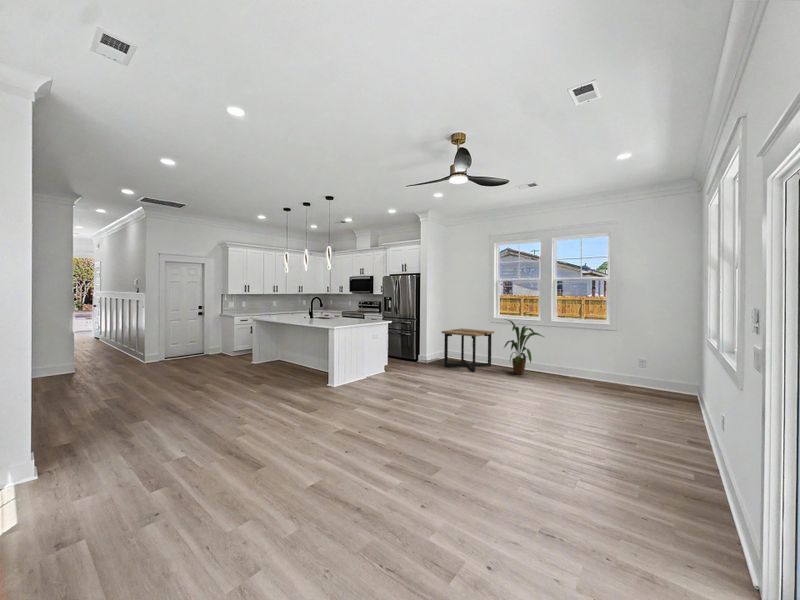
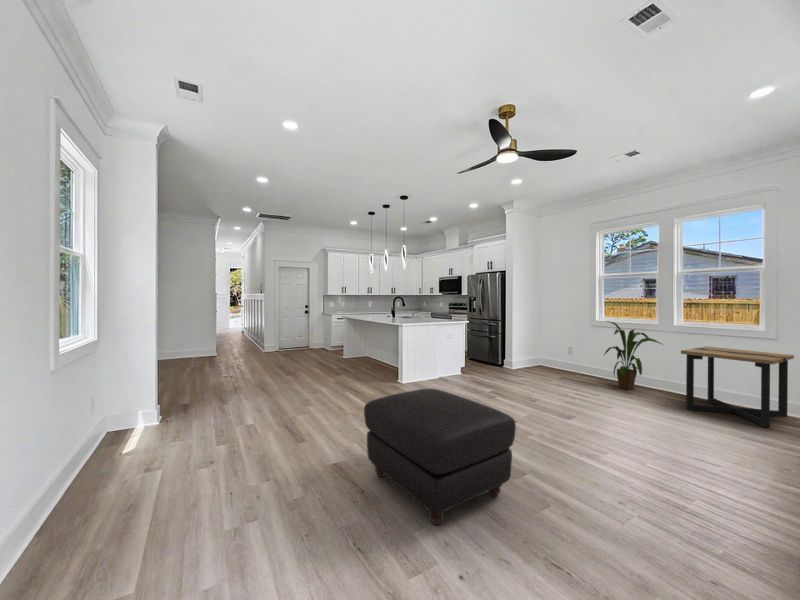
side table: present [441,329,495,372] -> present [681,347,794,428]
ottoman: none [345,394,483,516] -> present [364,389,516,525]

